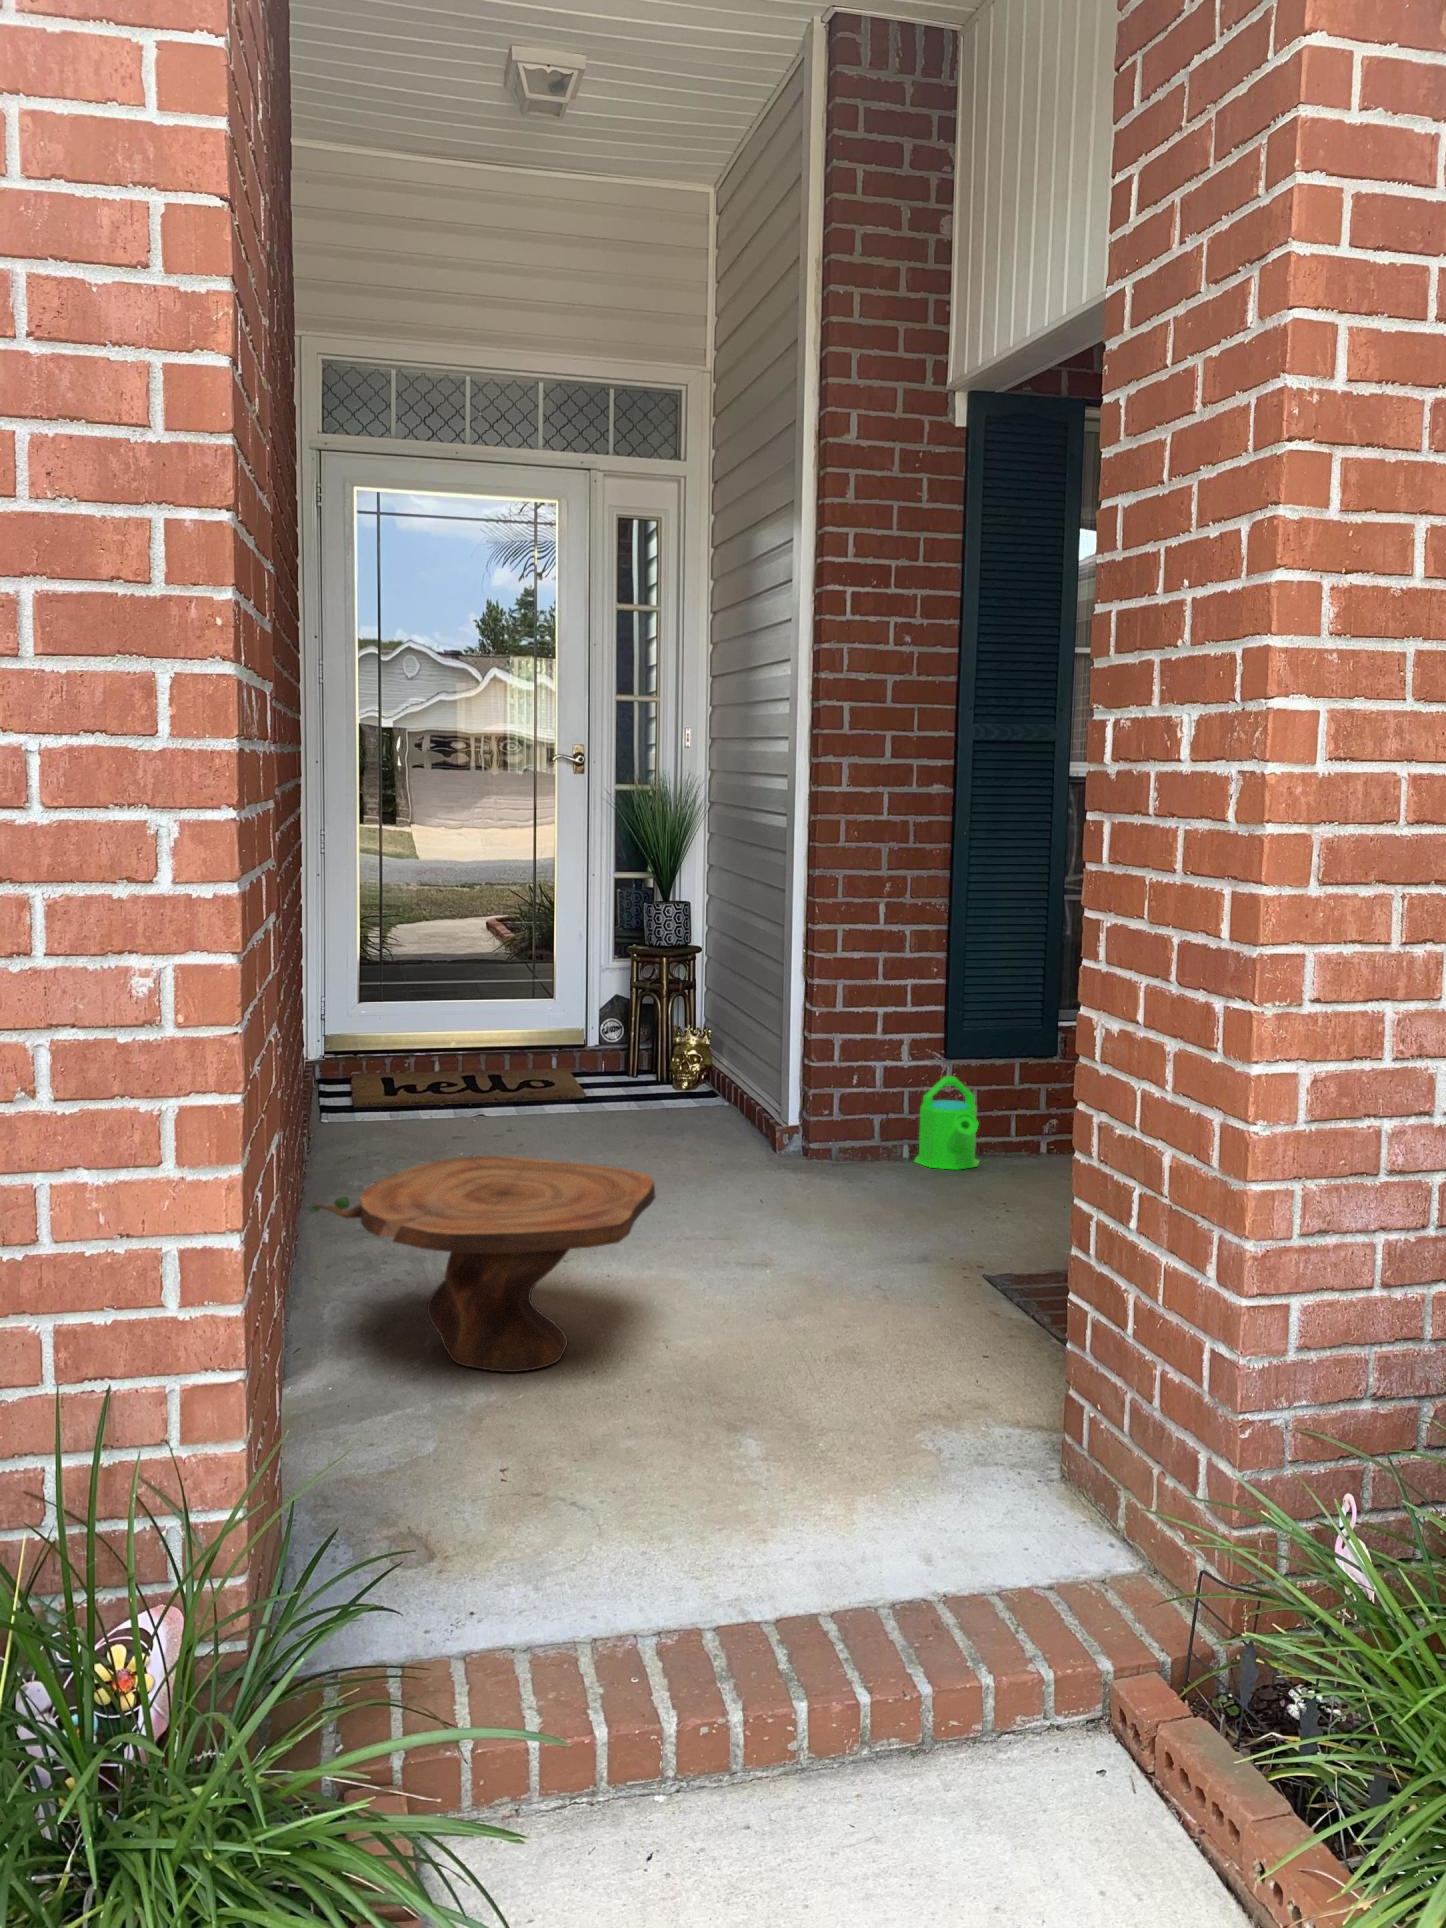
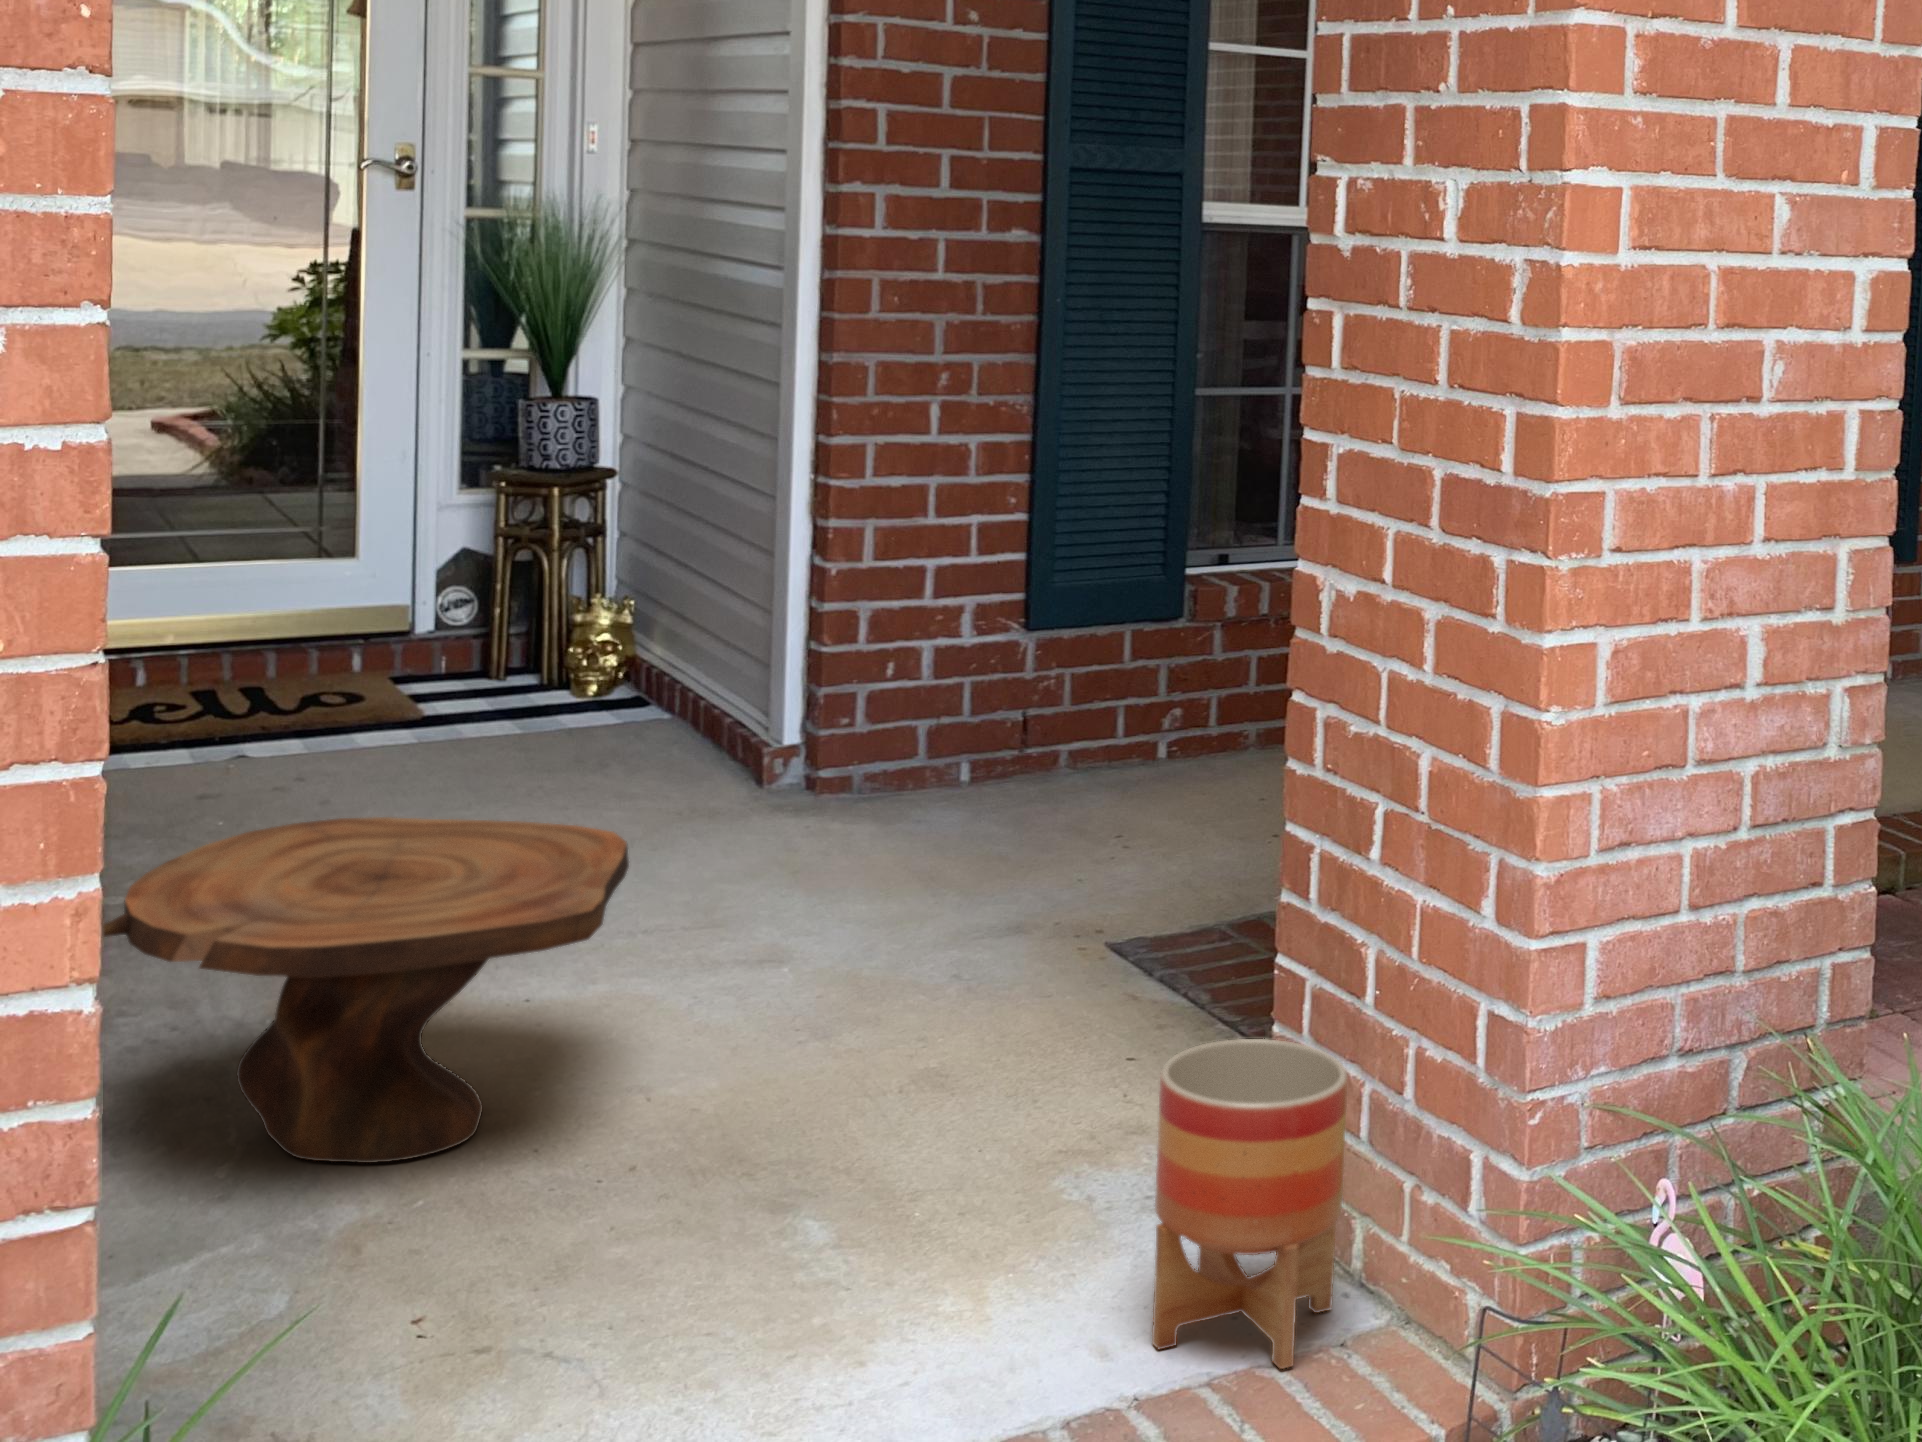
watering can: present [915,1076,979,1170] -> none [976,656,1077,794]
planter: none [964,1350,1108,1591] -> present [1152,1039,1348,1369]

